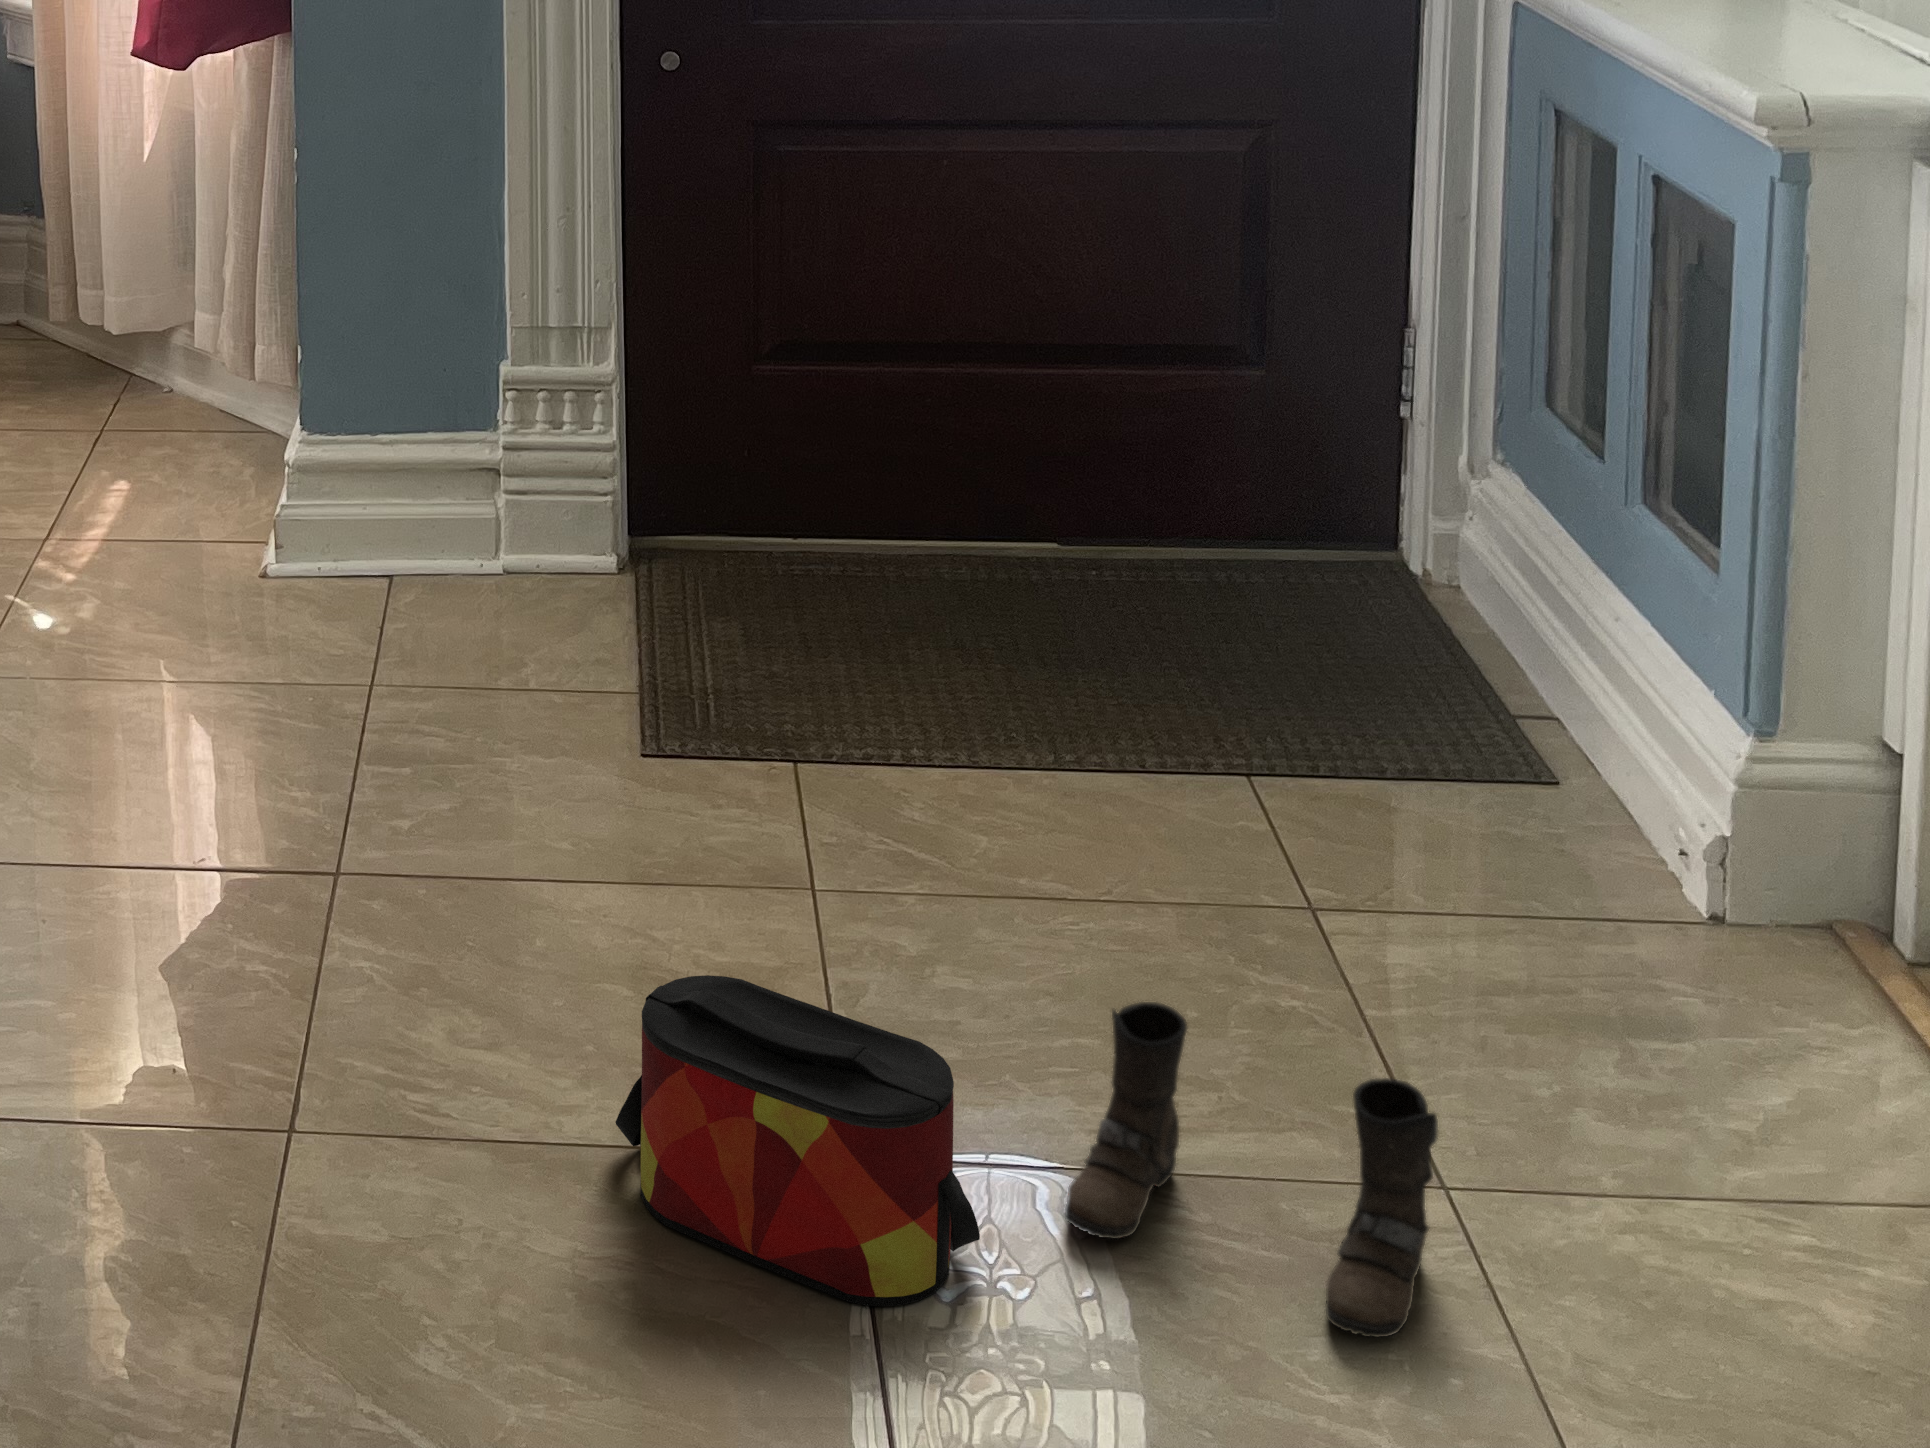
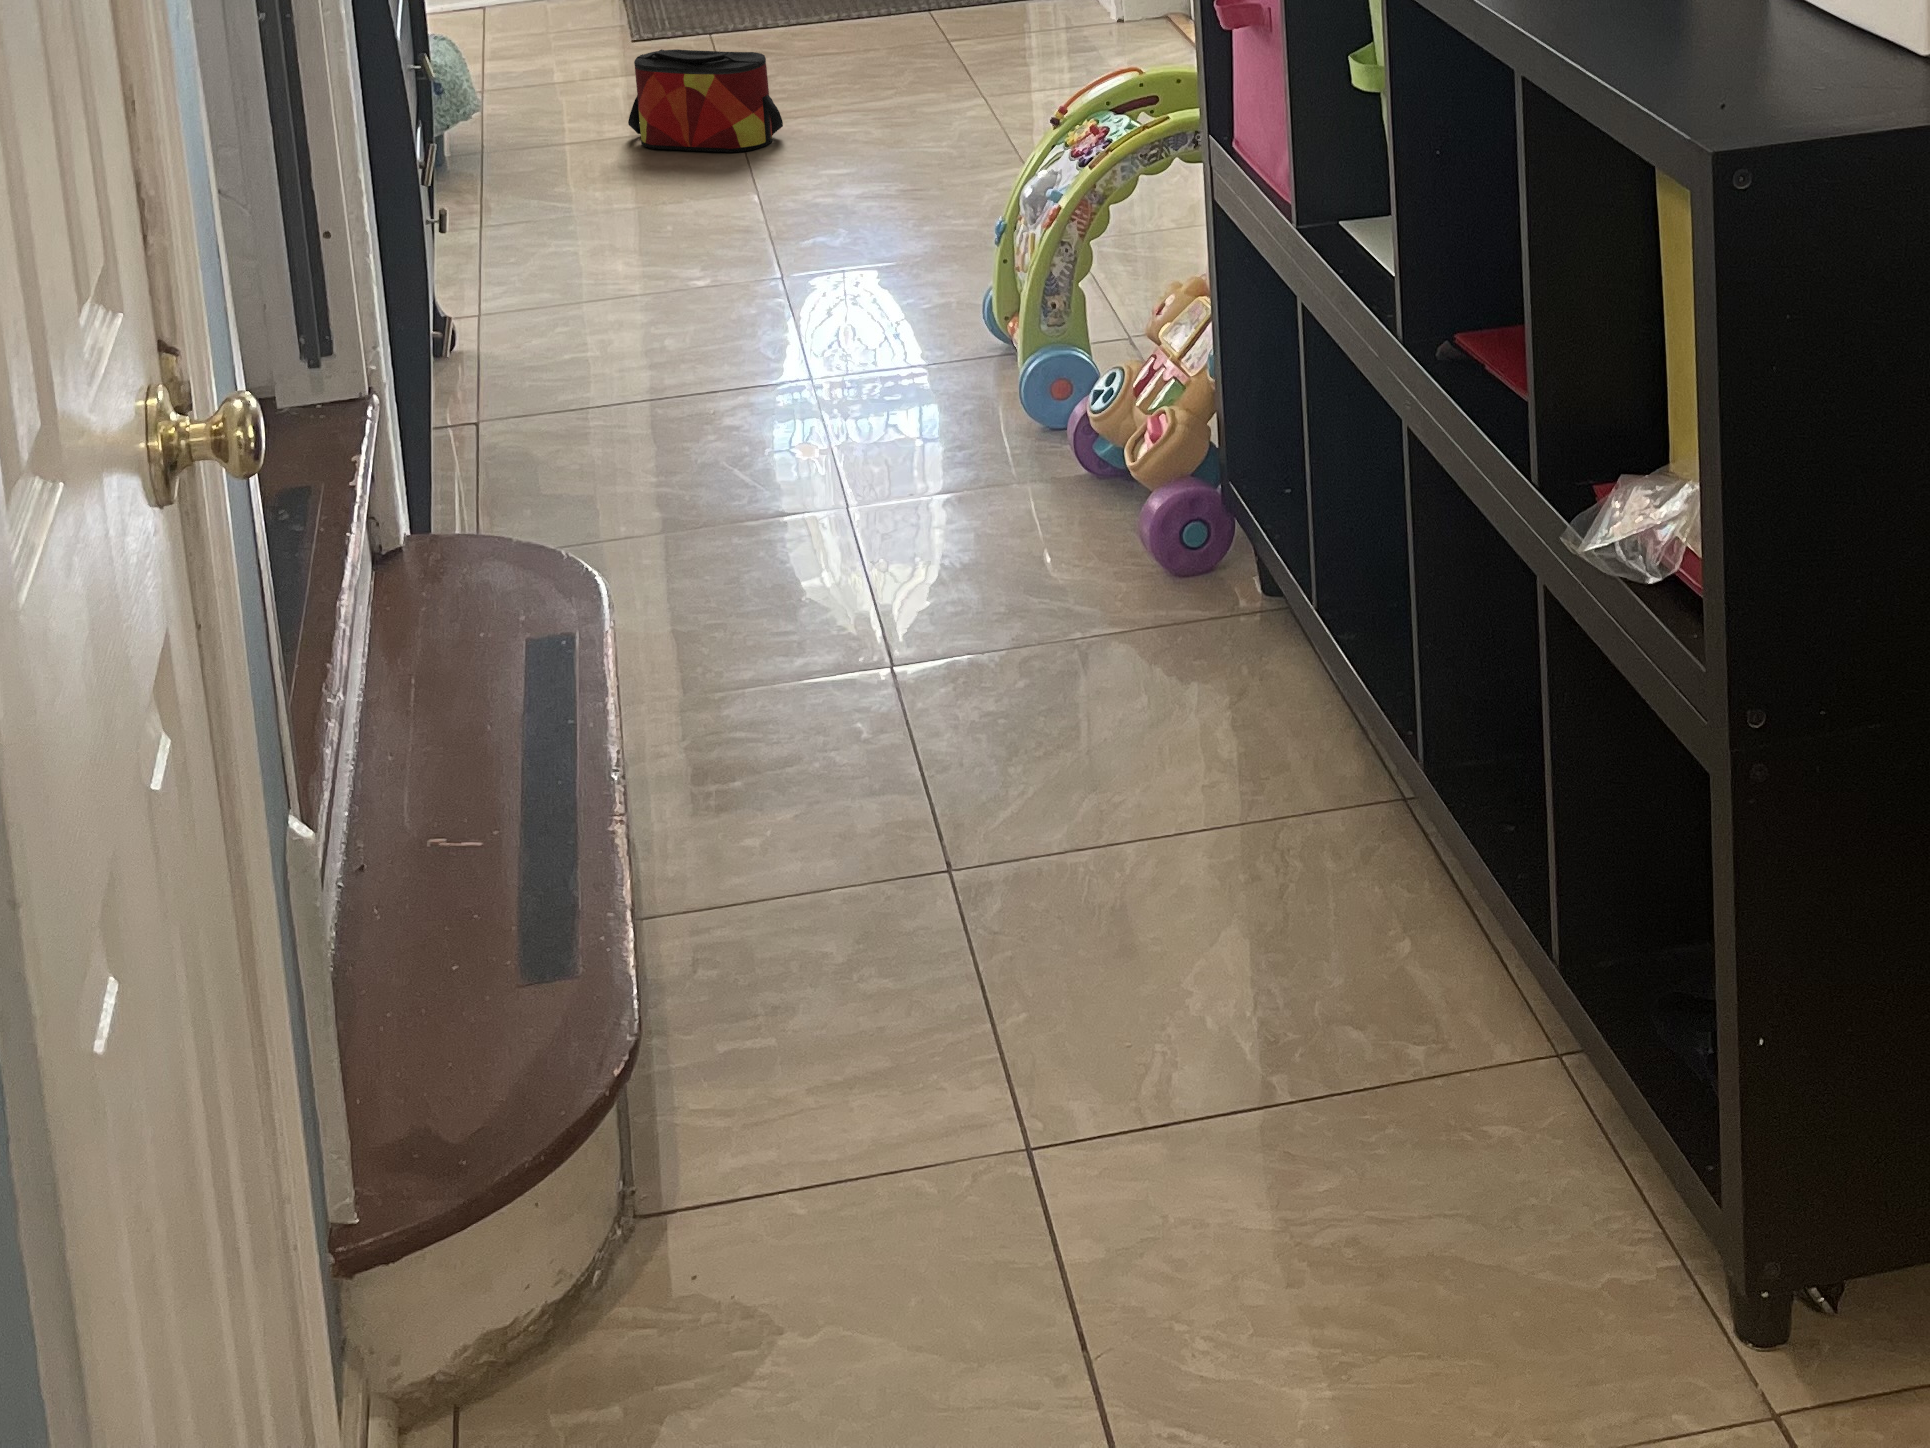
boots: present [1065,1002,1438,1337] -> none [820,35,961,127]

